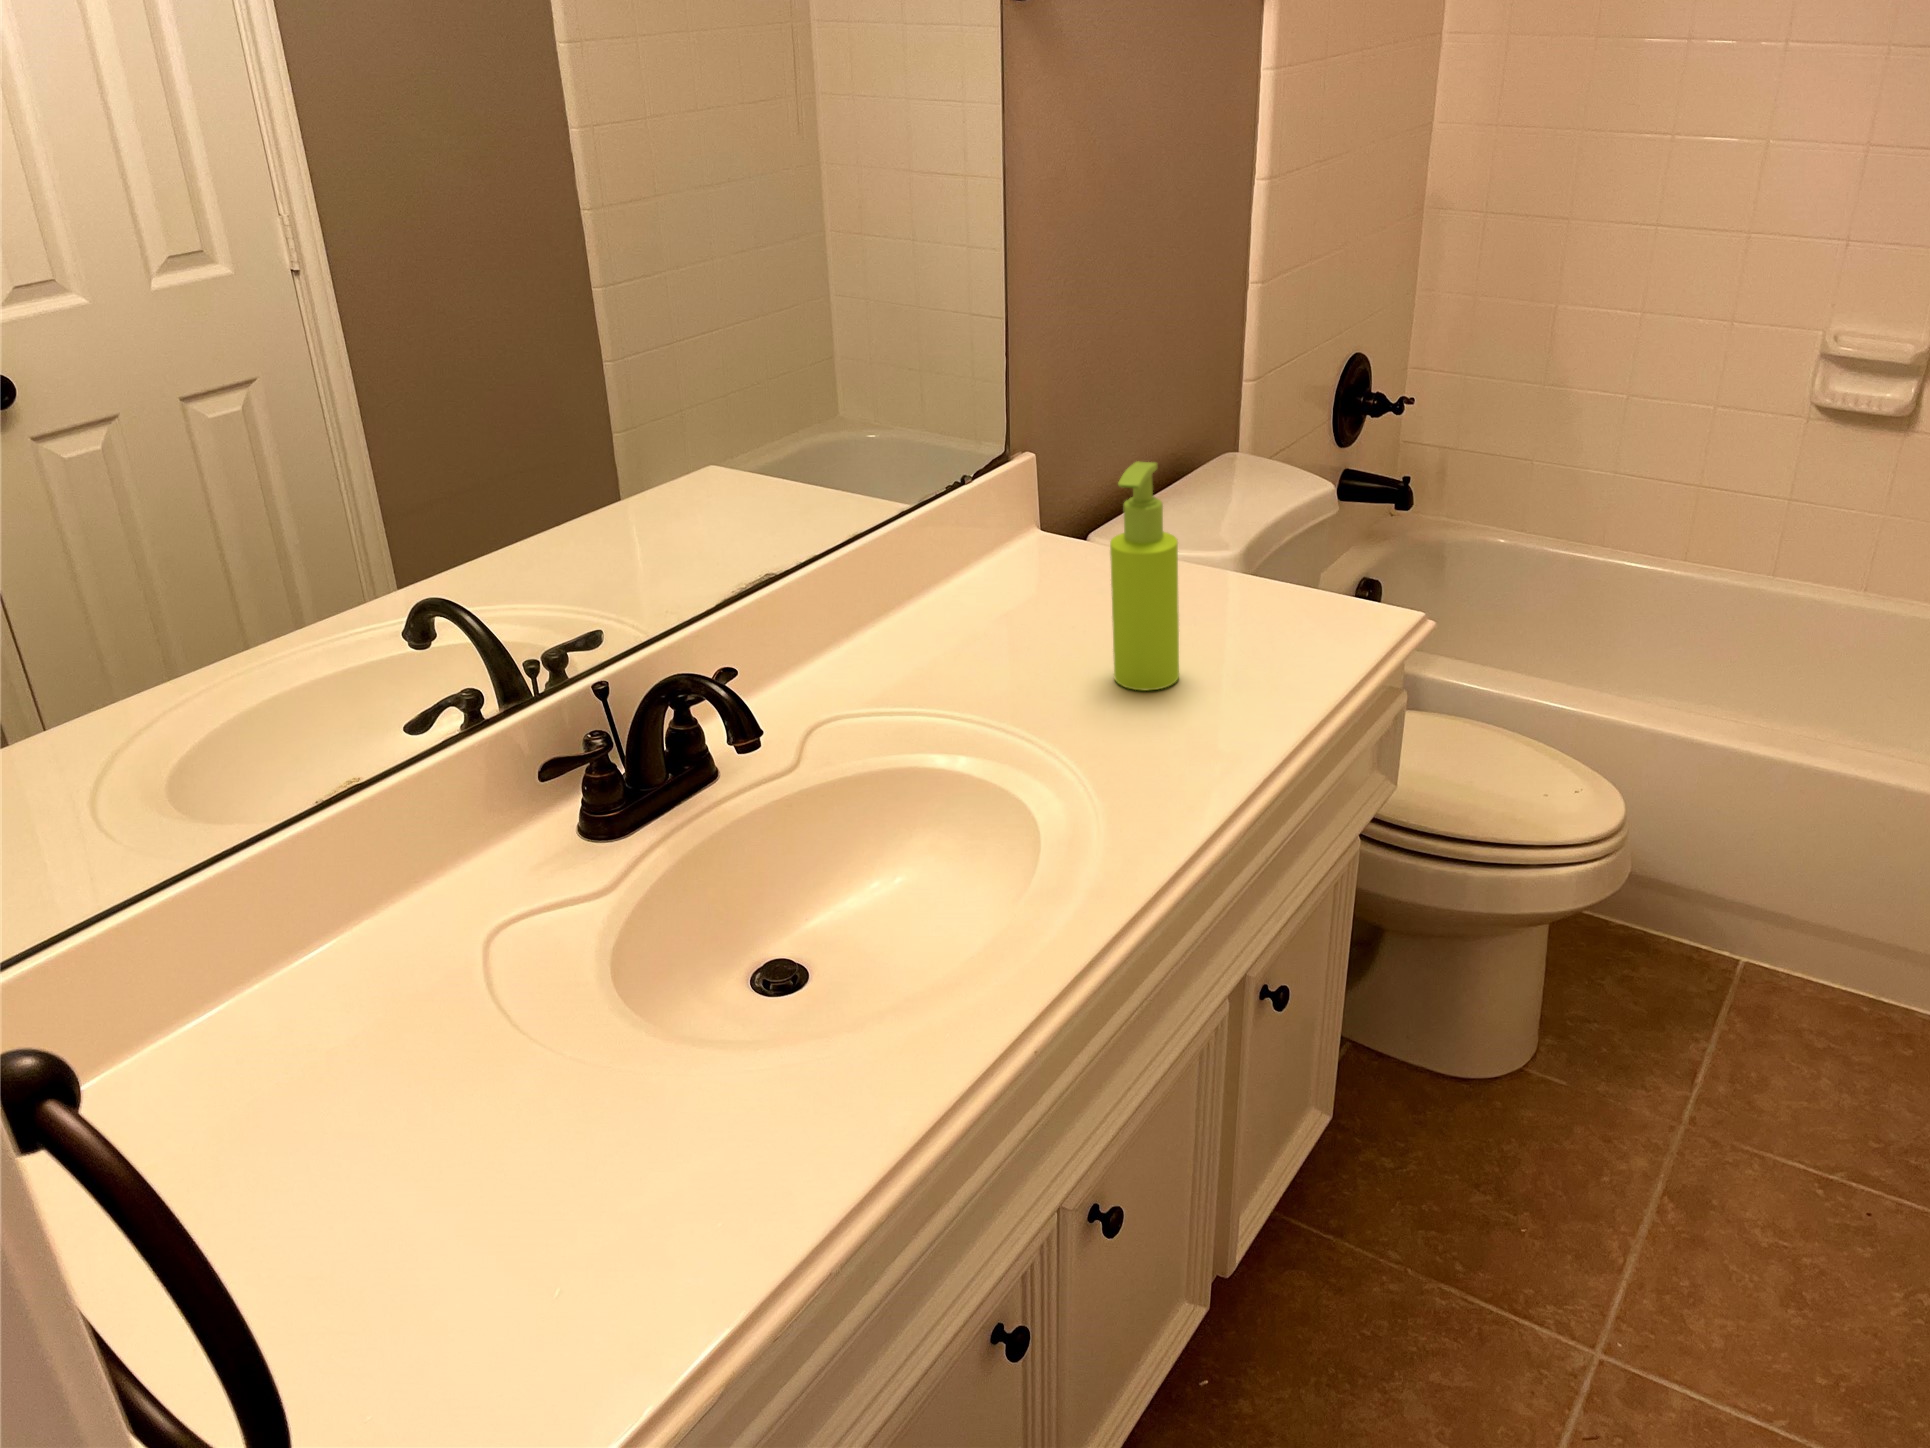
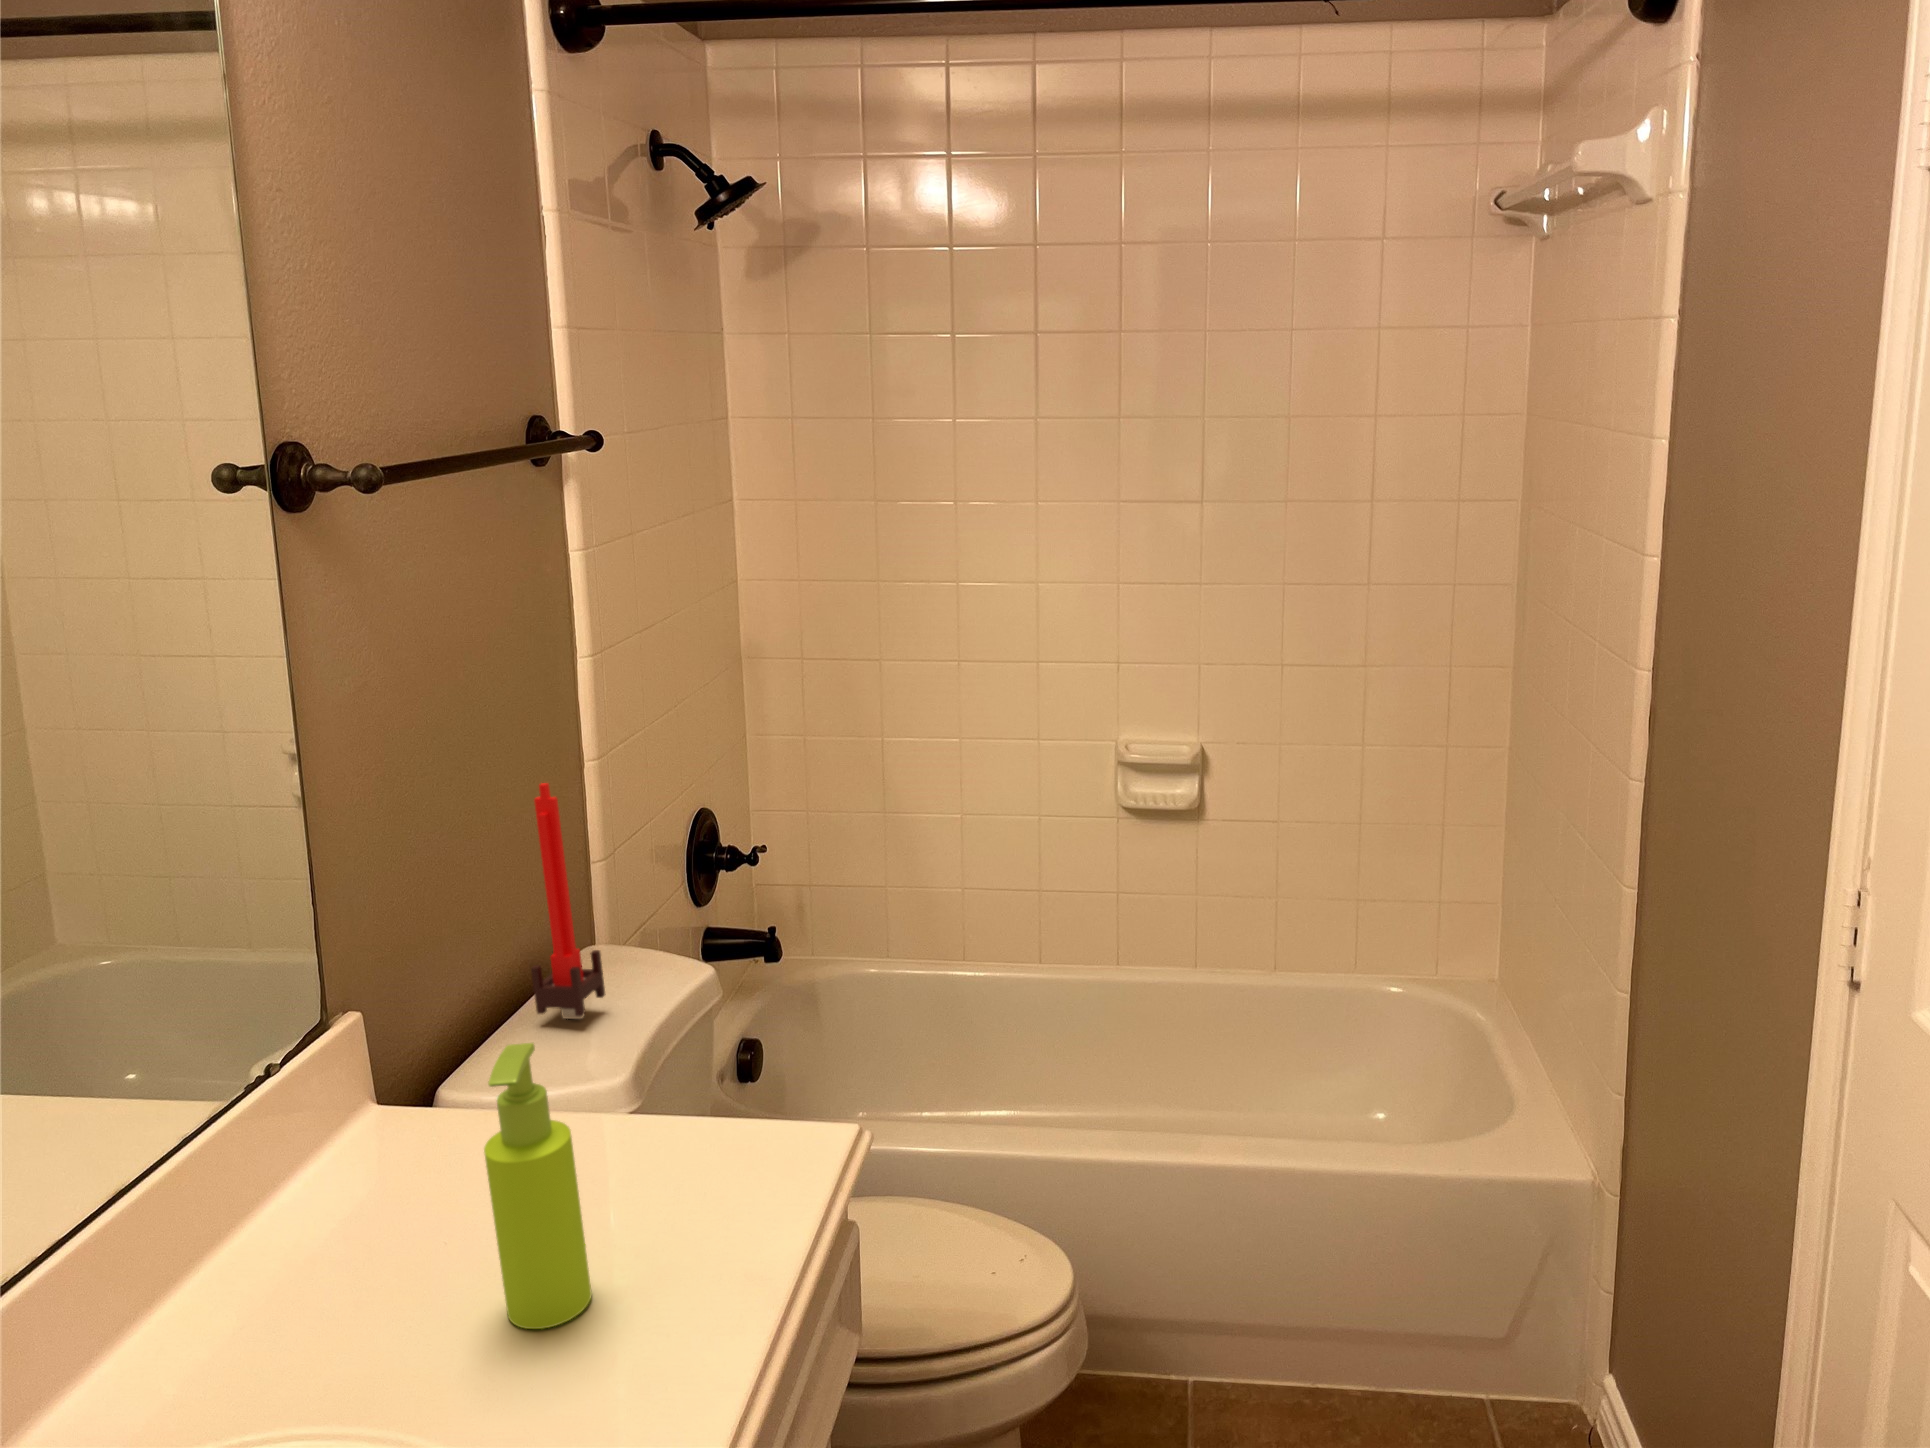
candle: none [1174,282,1235,505] -> present [531,783,605,1019]

